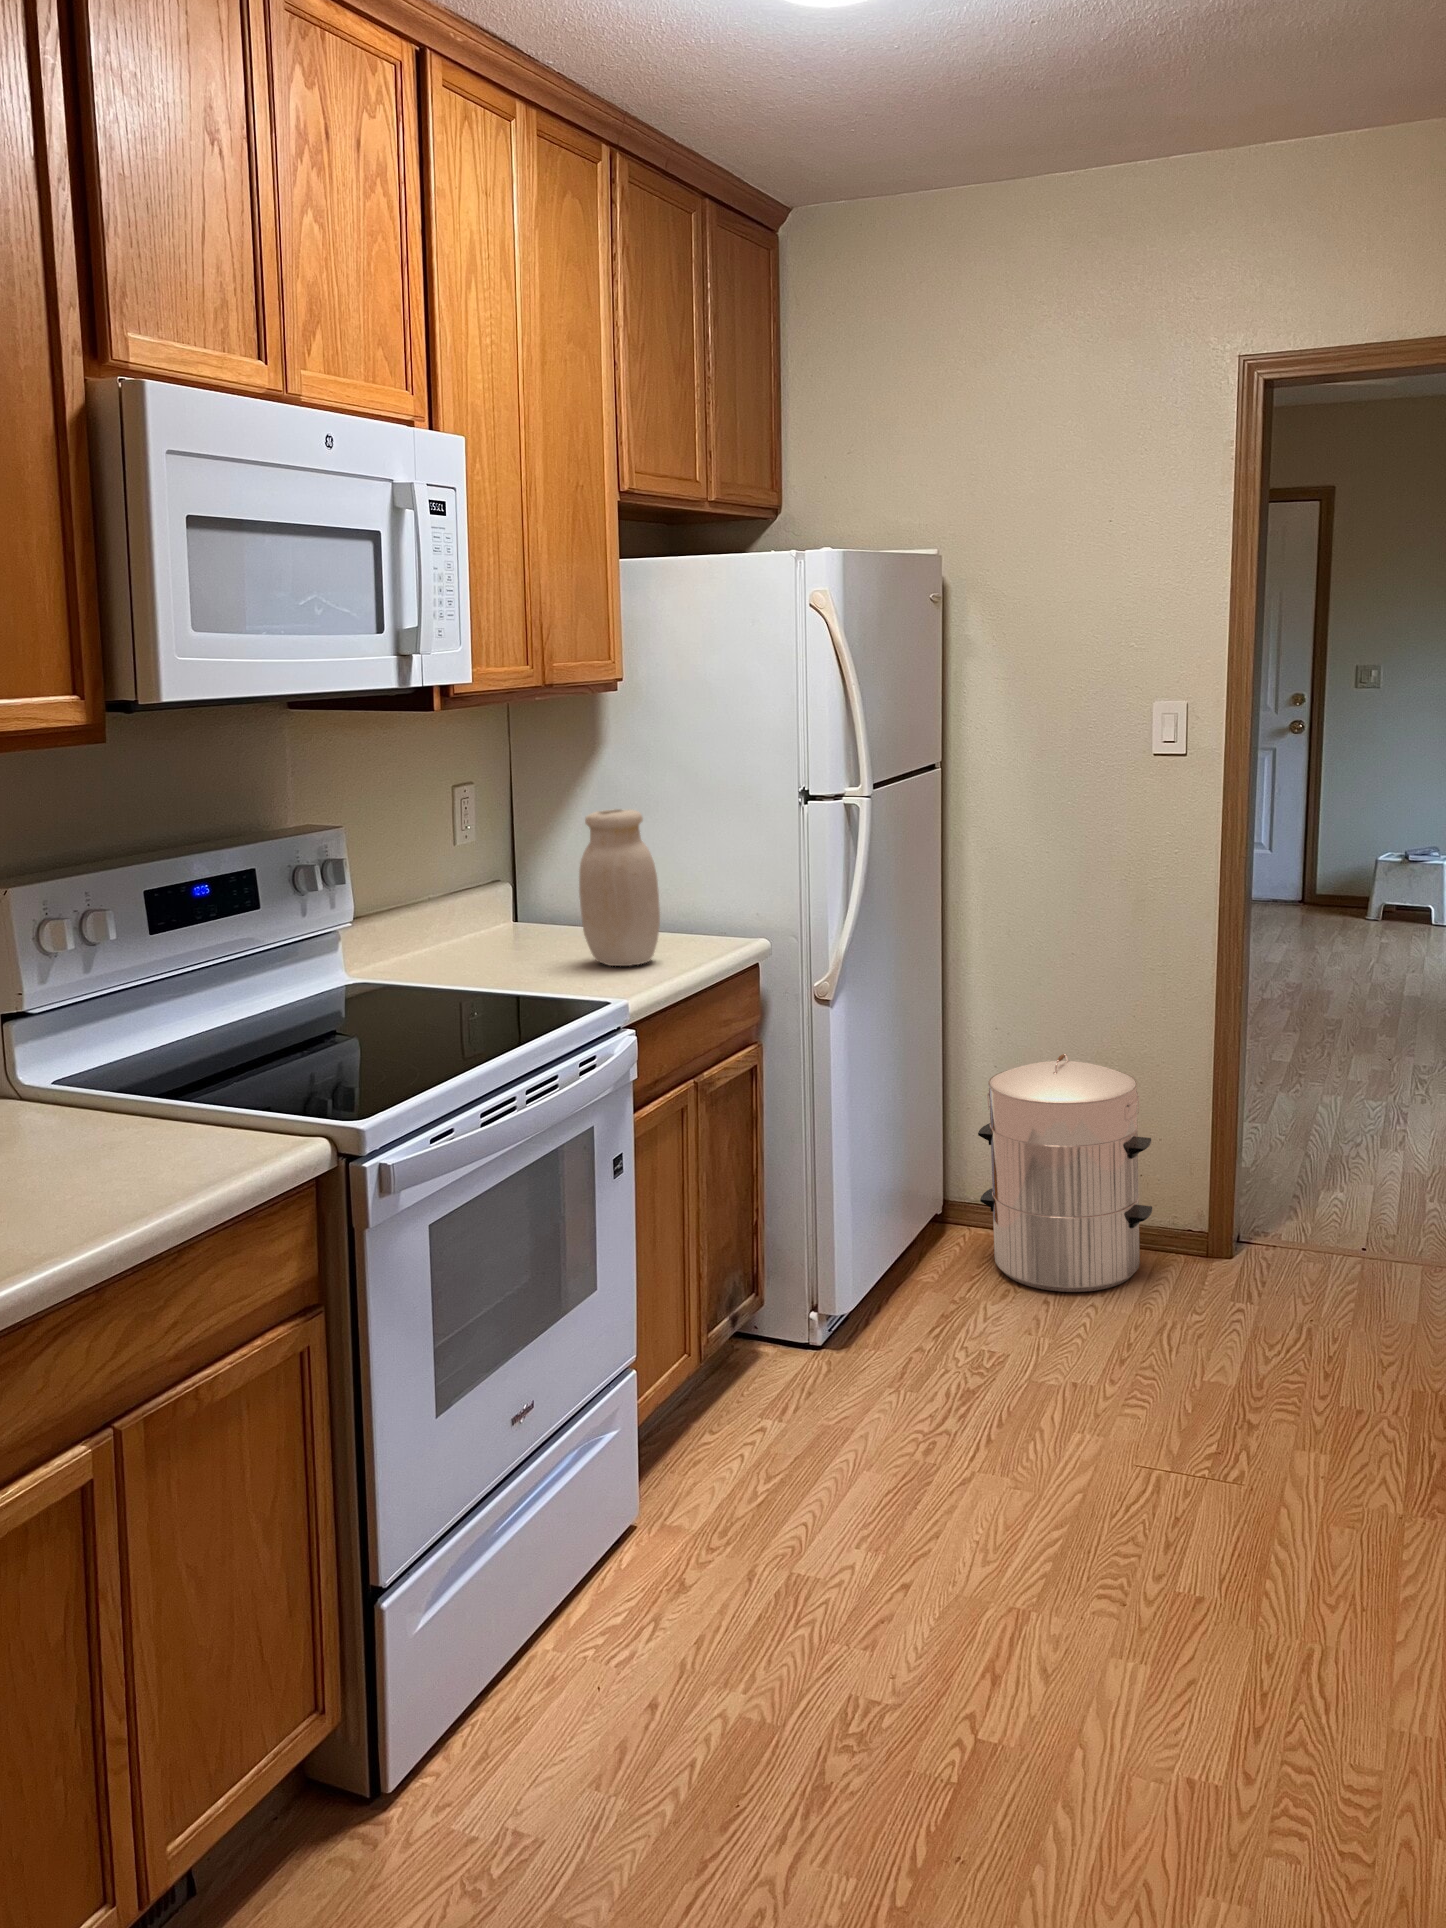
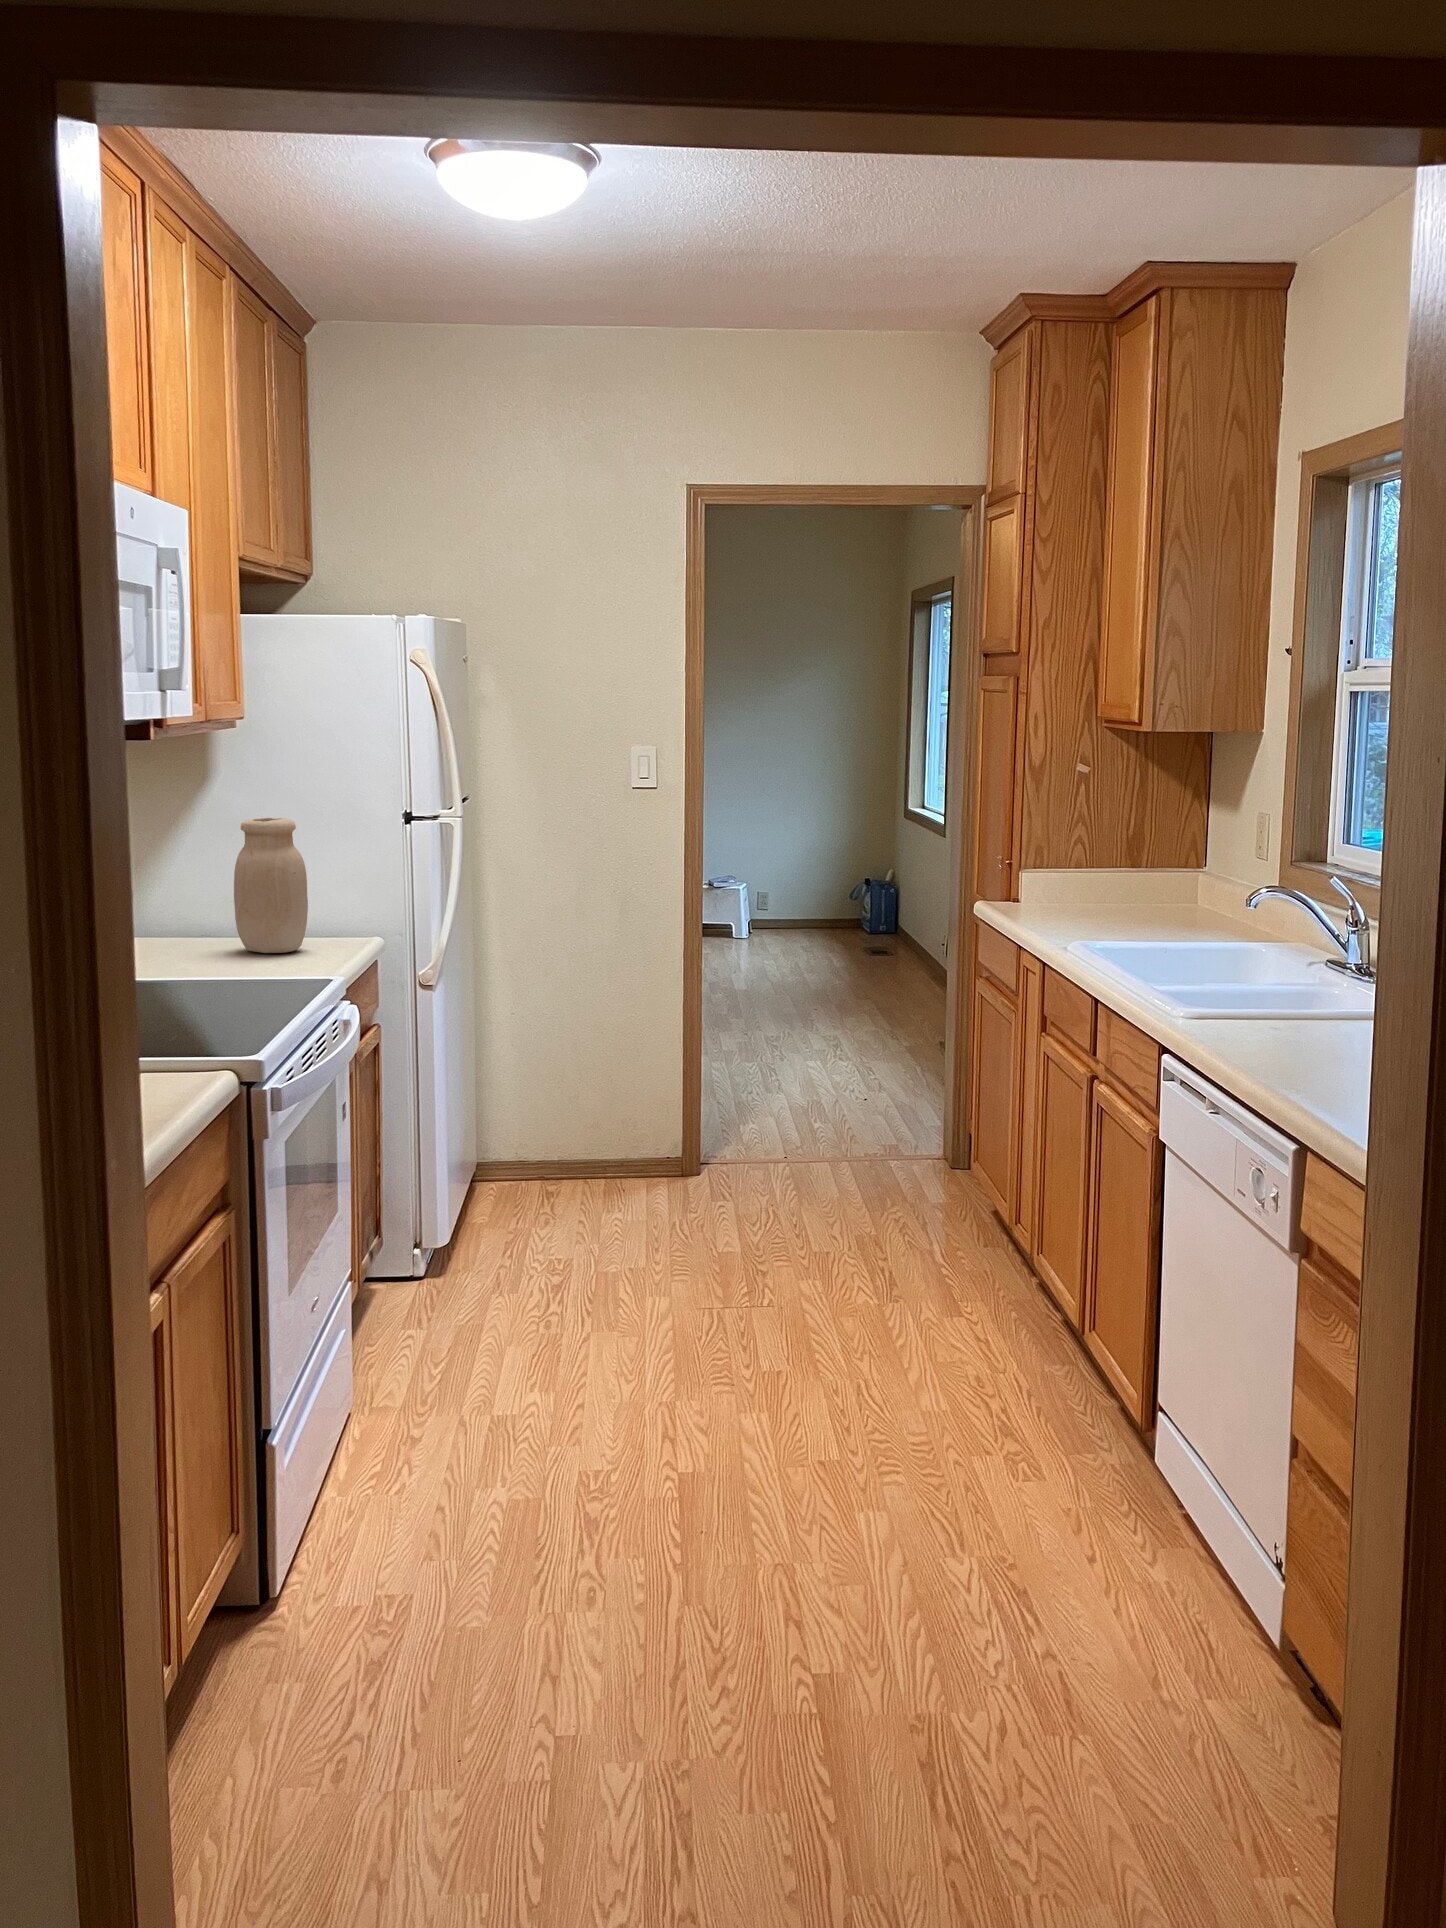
waste bin: present [978,1054,1152,1292] -> none [515,1024,652,1212]

